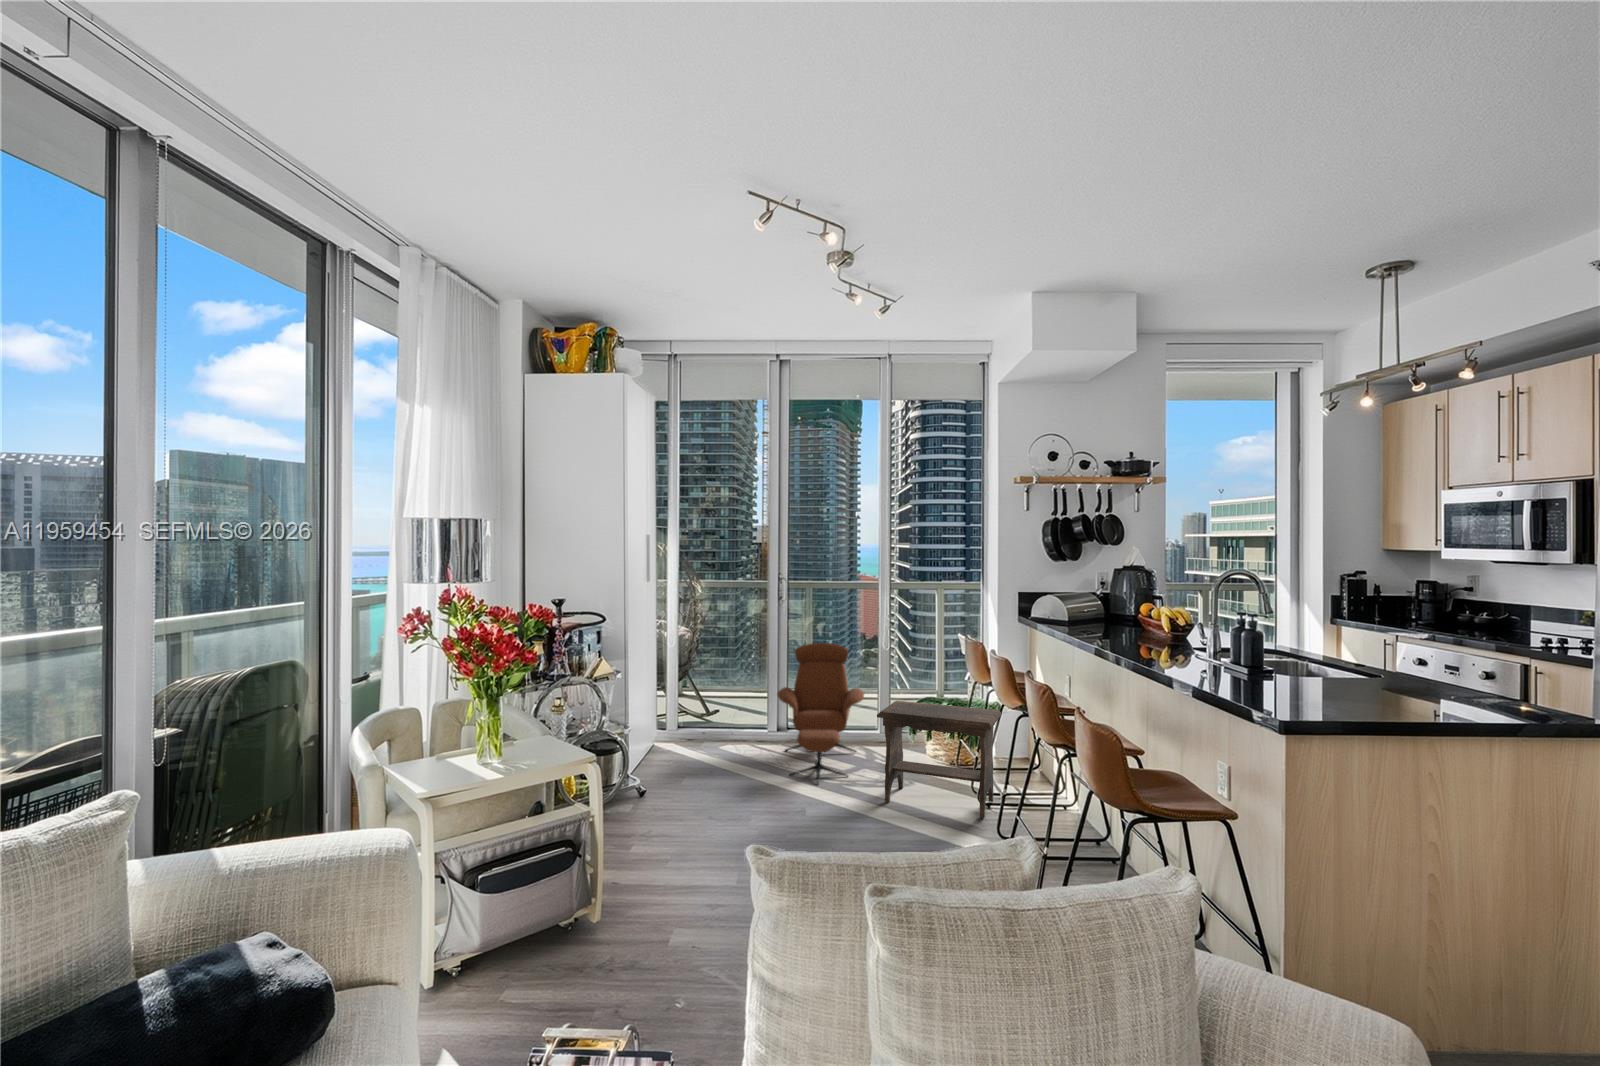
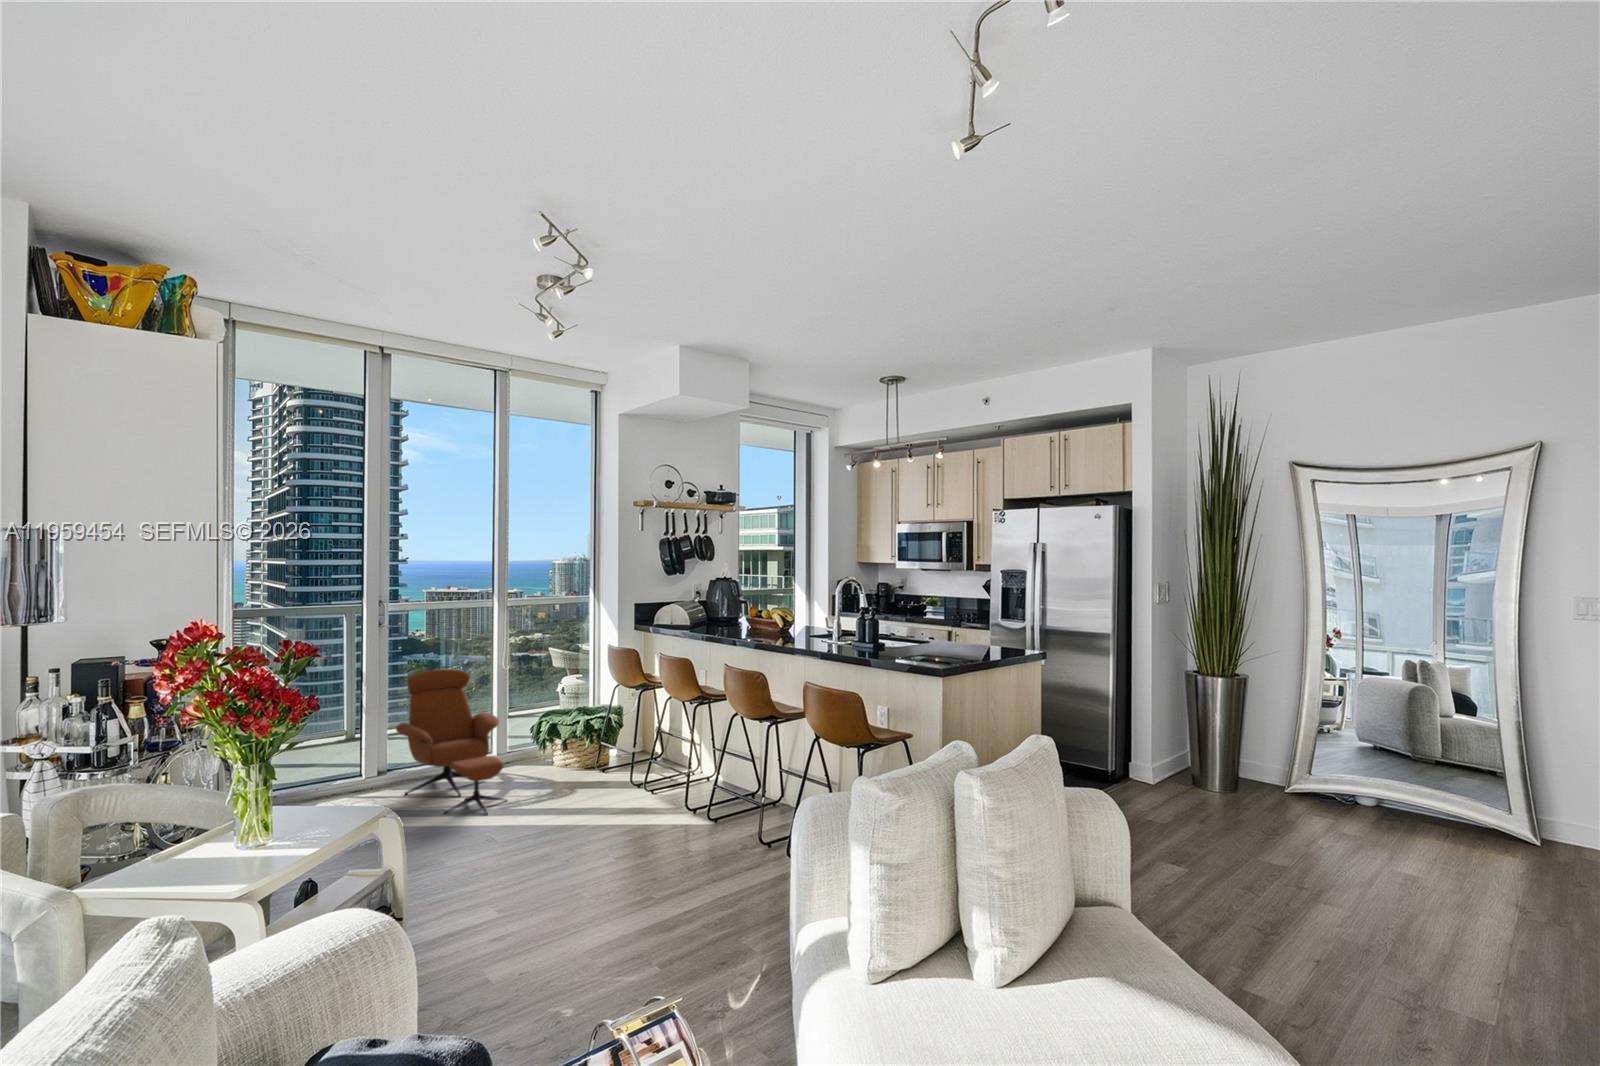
footstool: present [877,701,1001,818] -> none [562,707,674,812]

